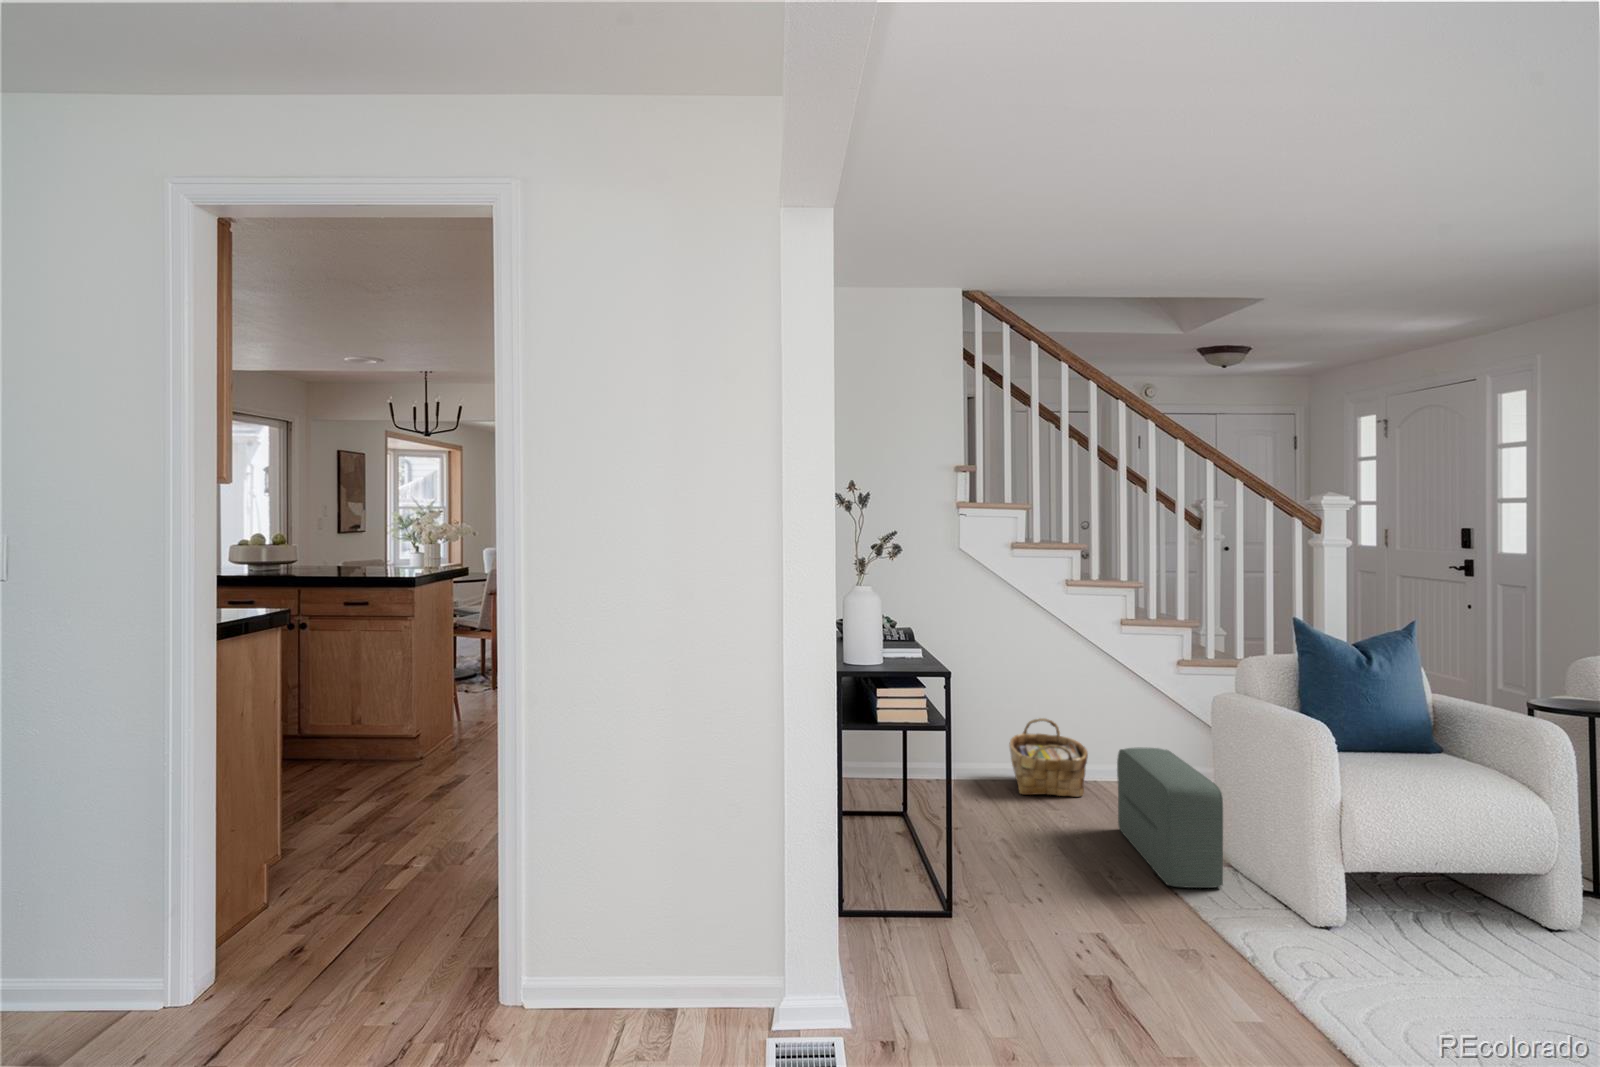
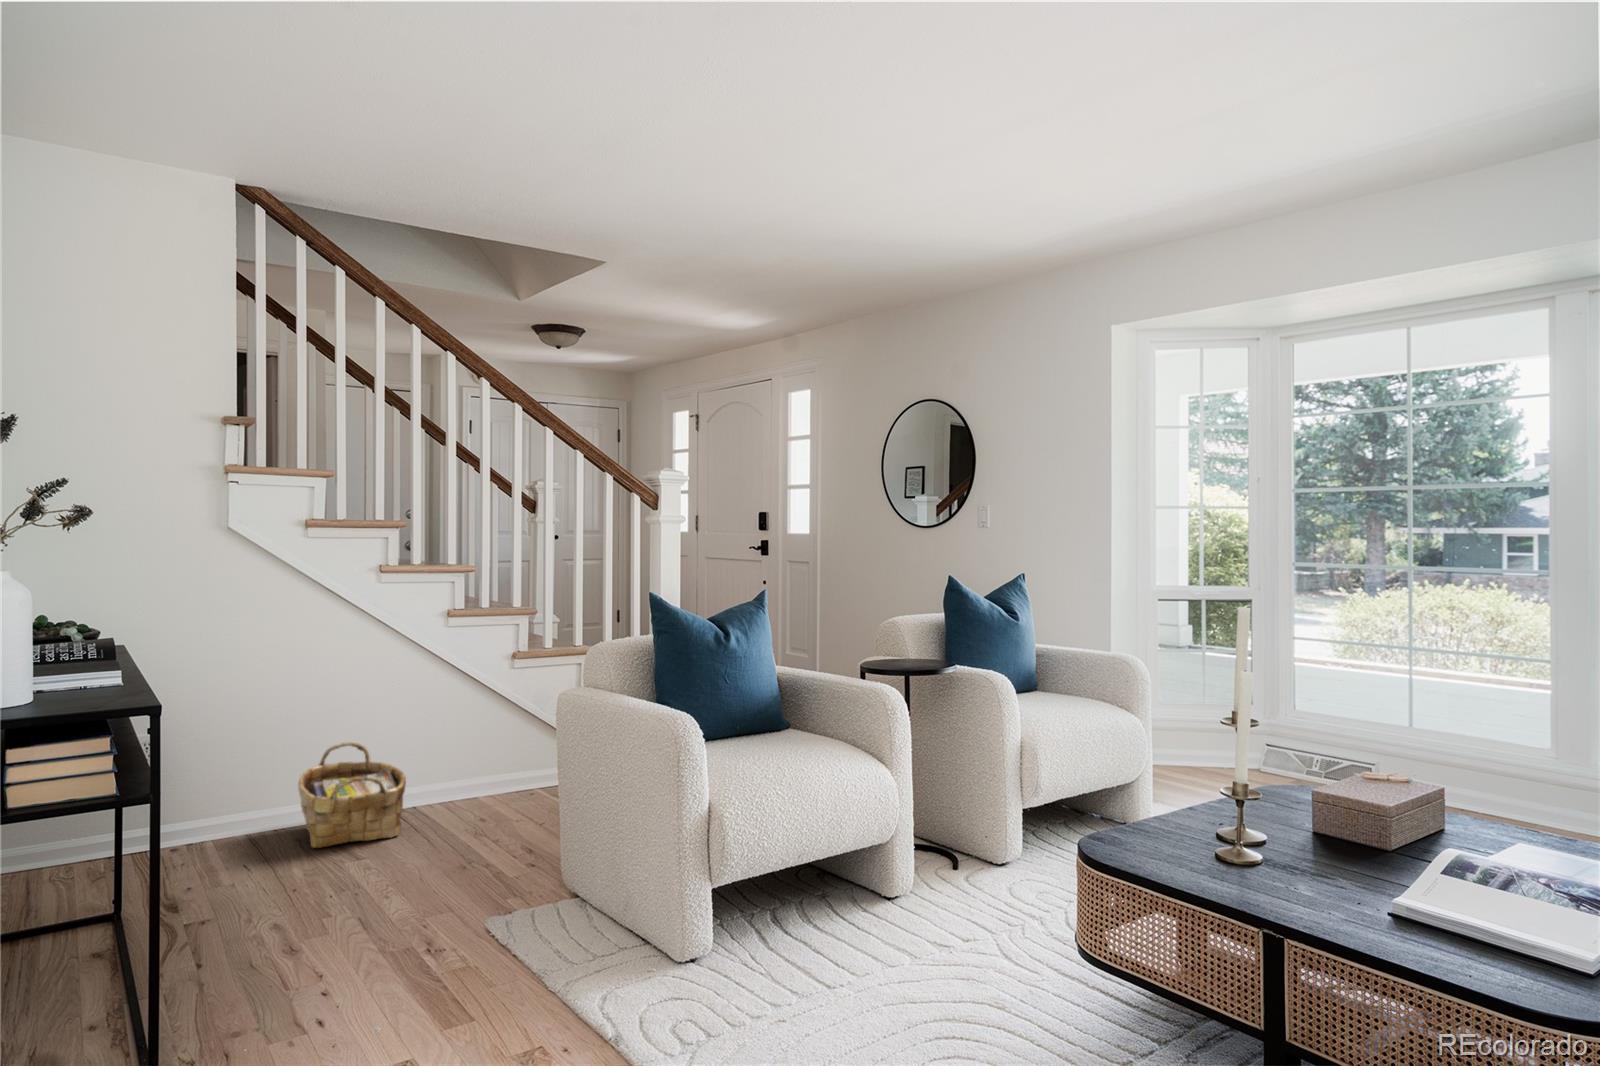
pouf: present [1117,747,1223,888] -> none [443,765,575,945]

